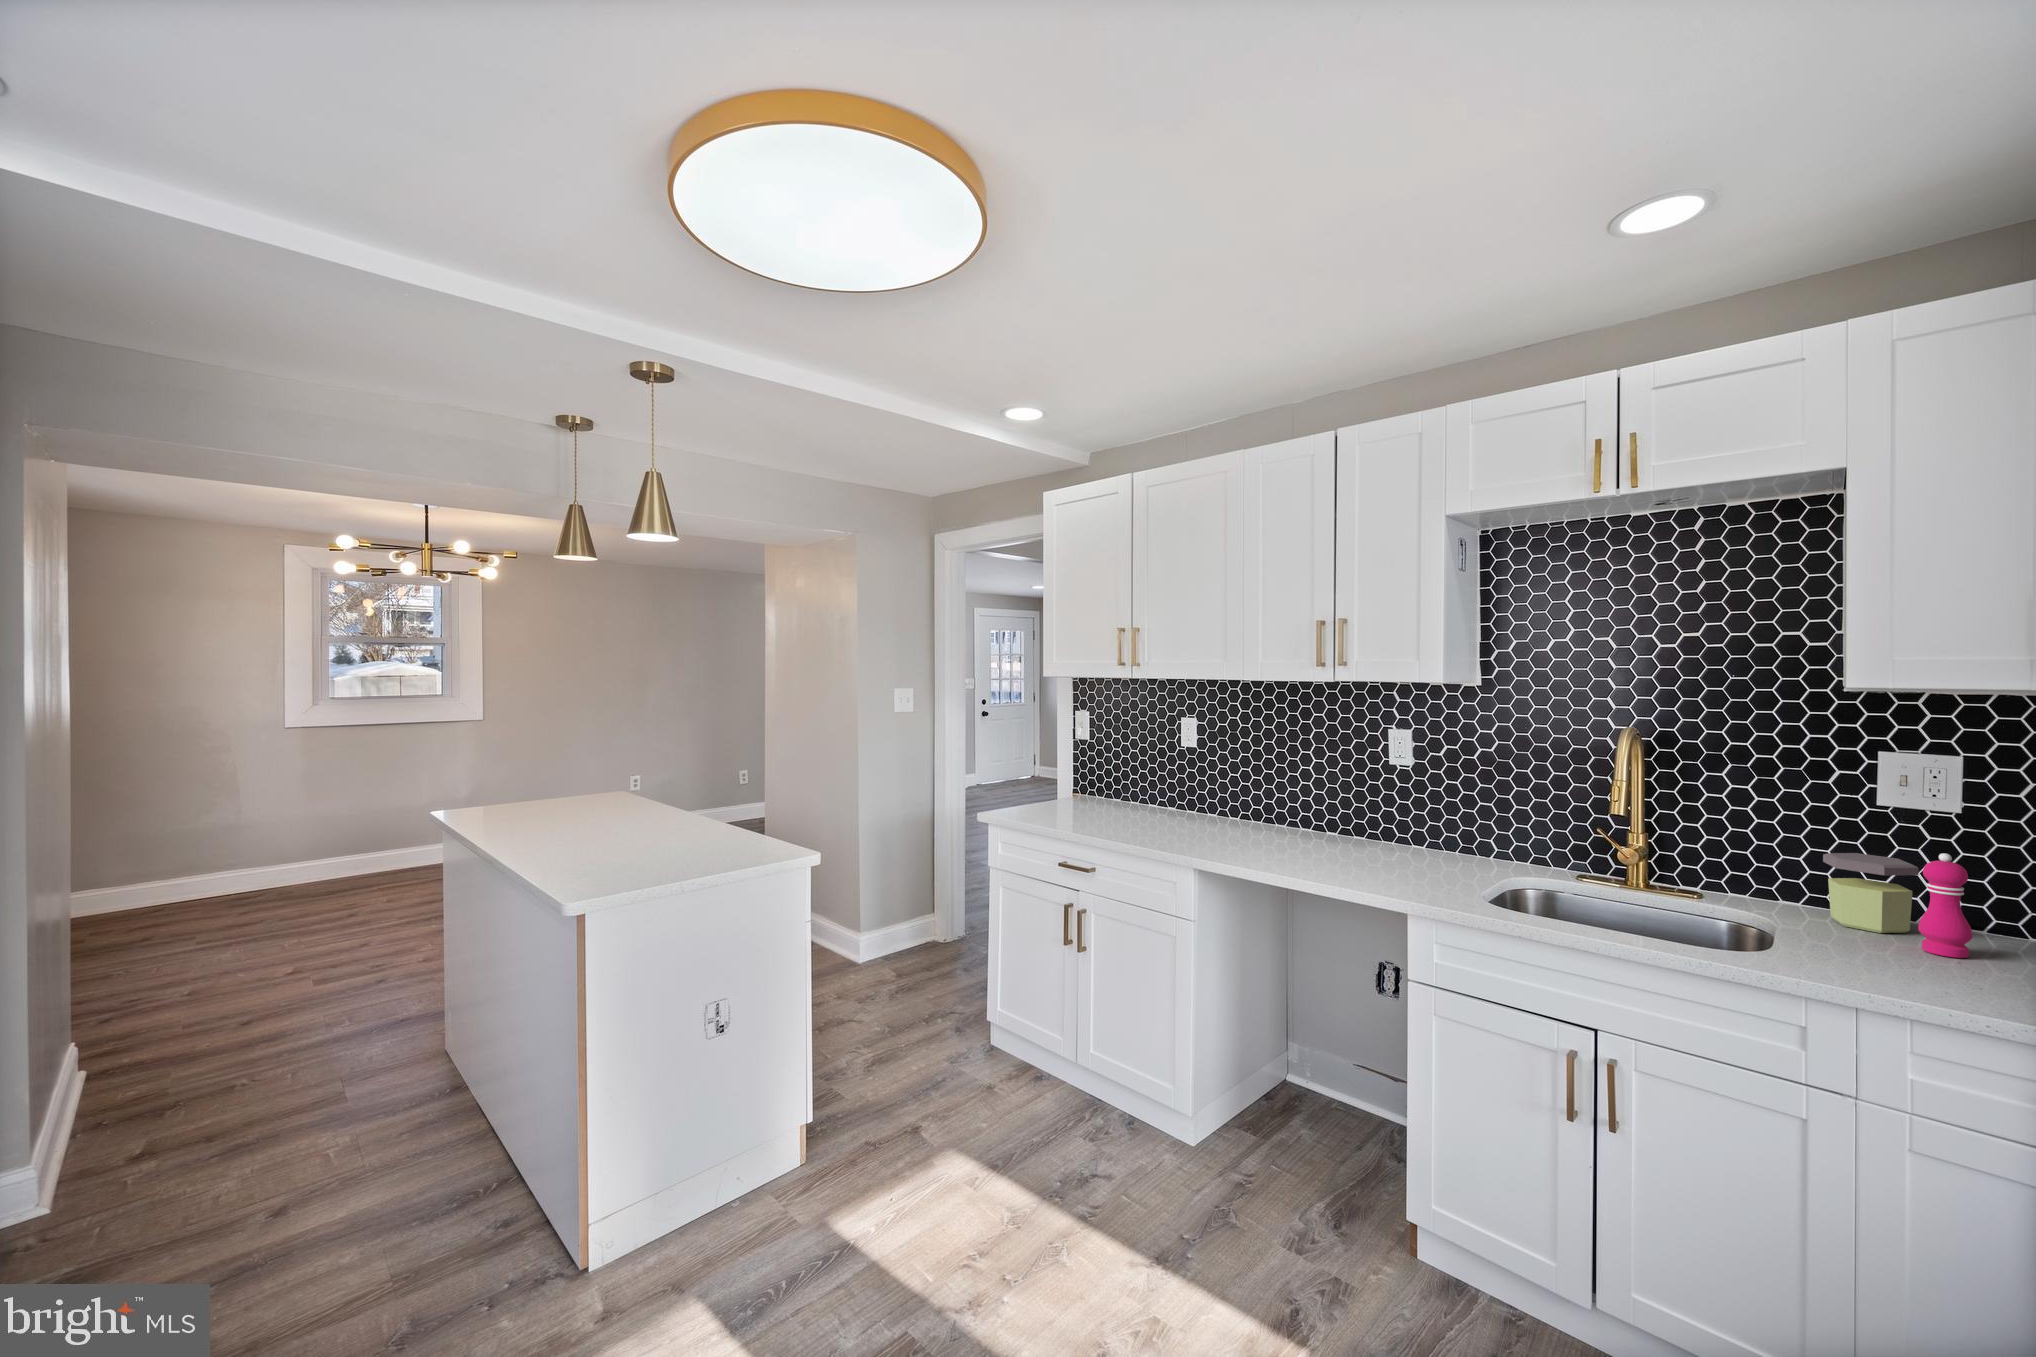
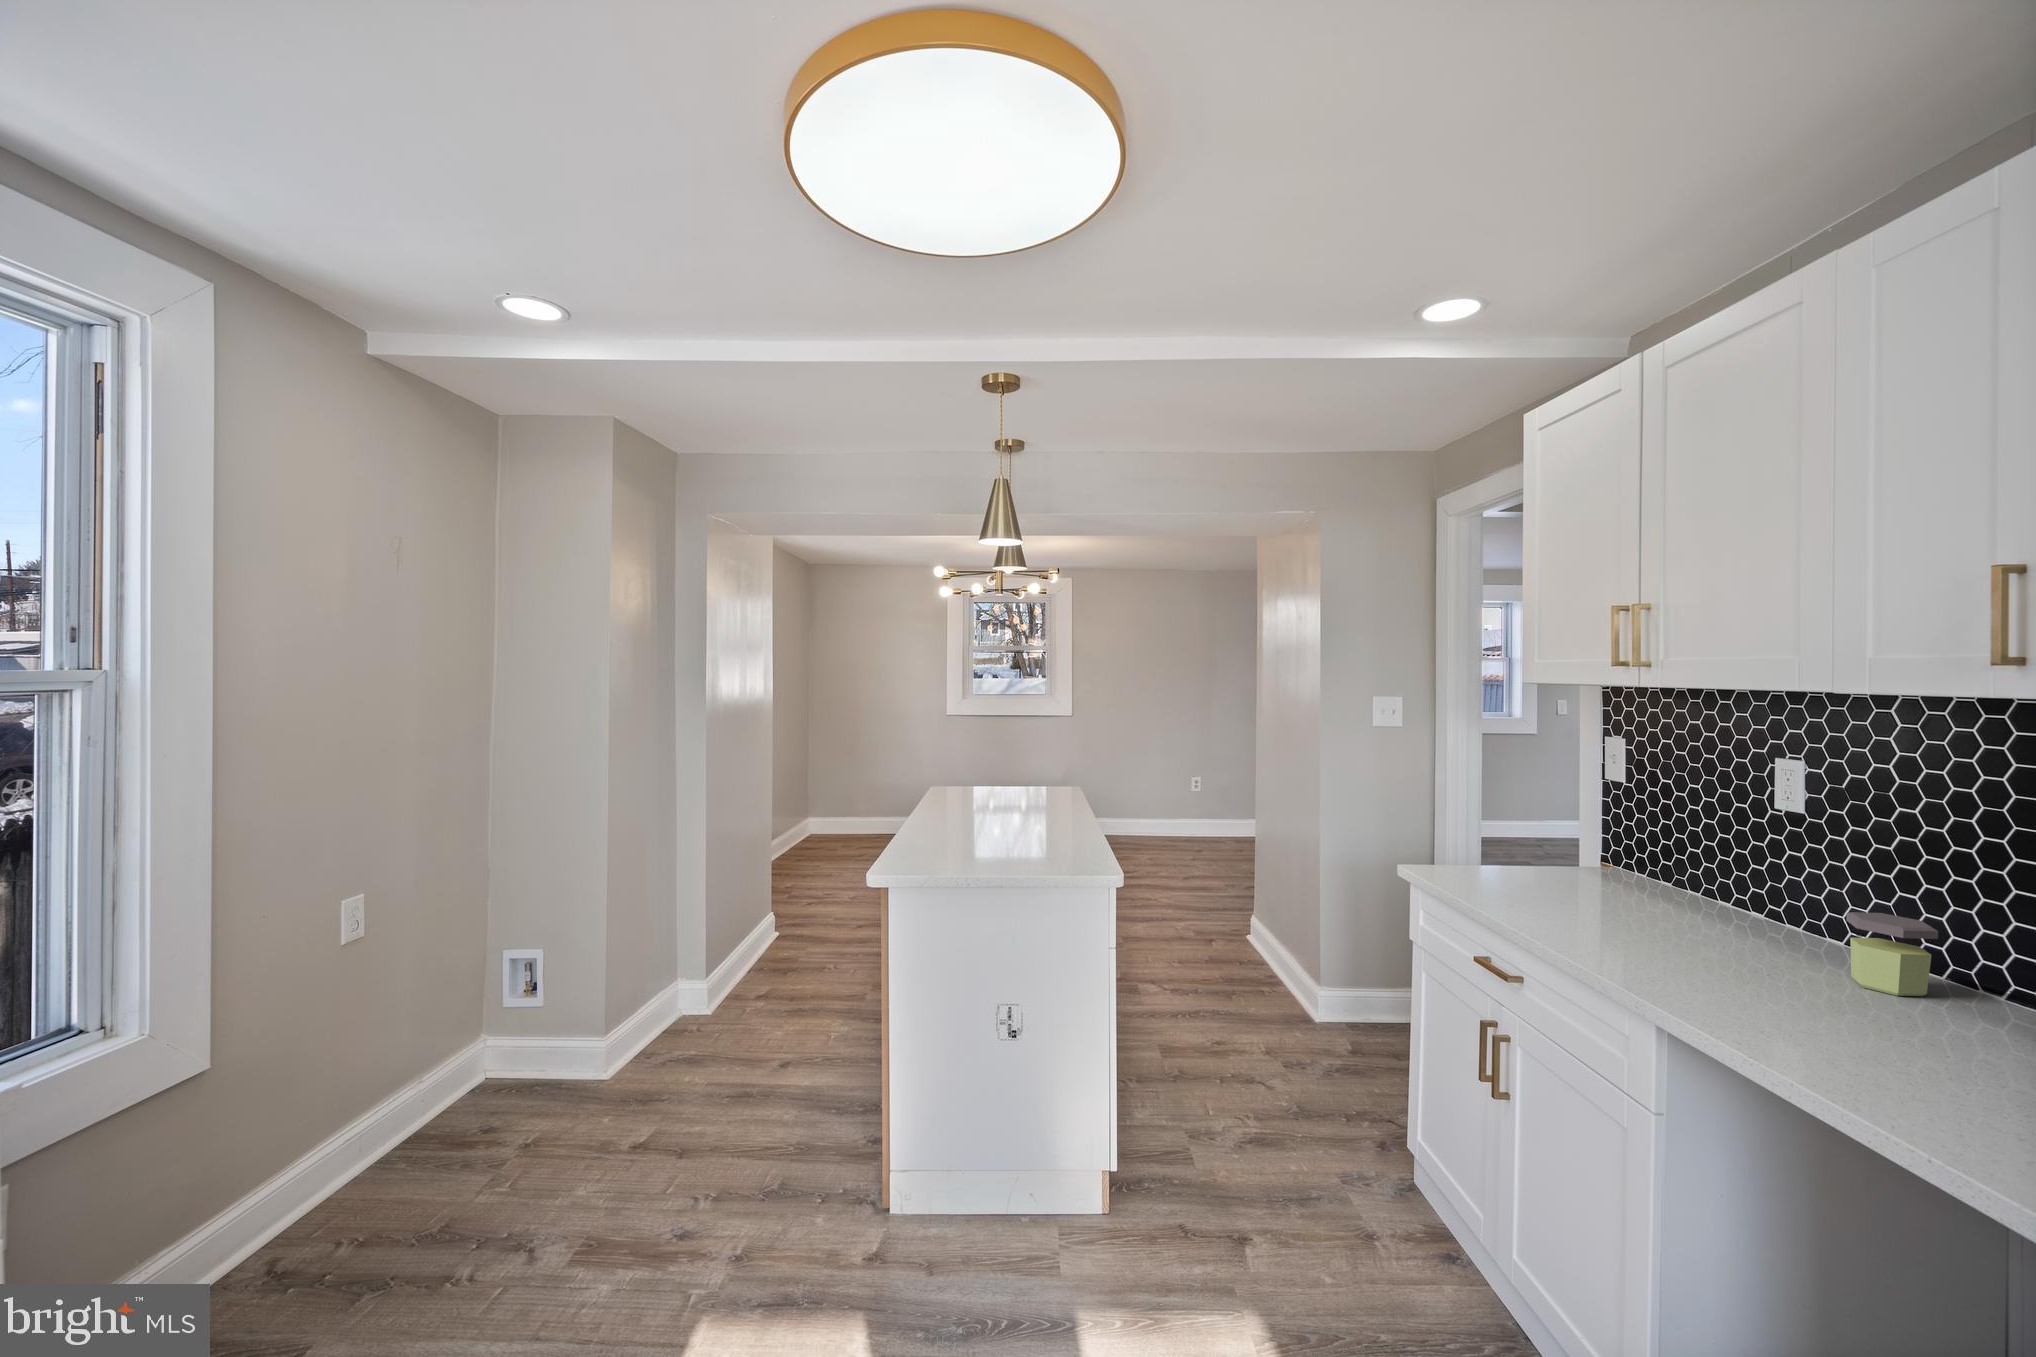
pepper mill: present [1918,853,1973,958] -> none [1931,920,1983,1025]

